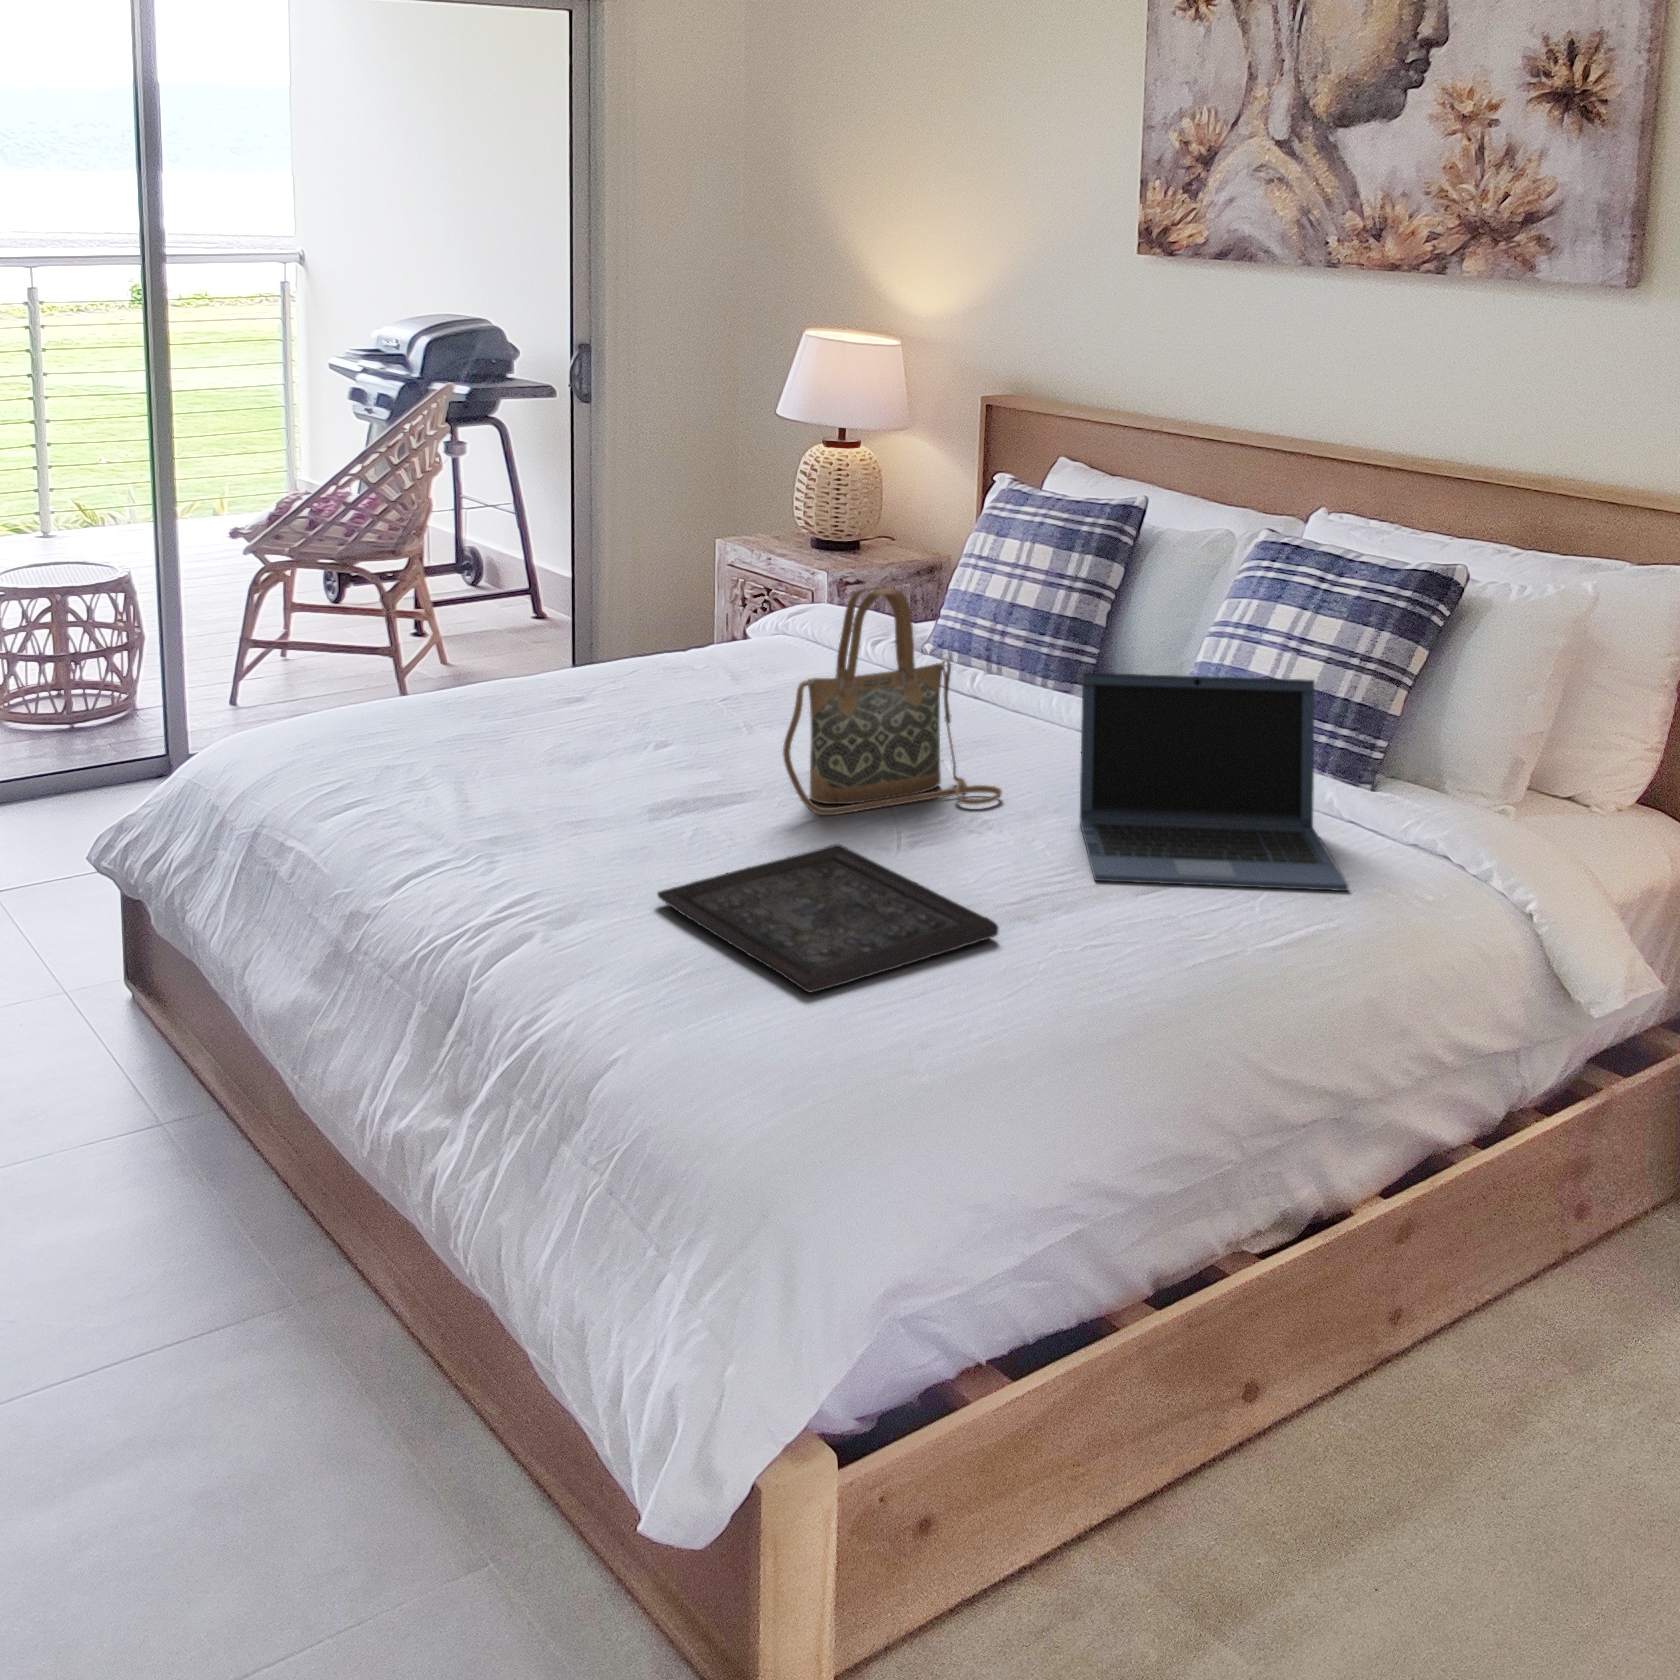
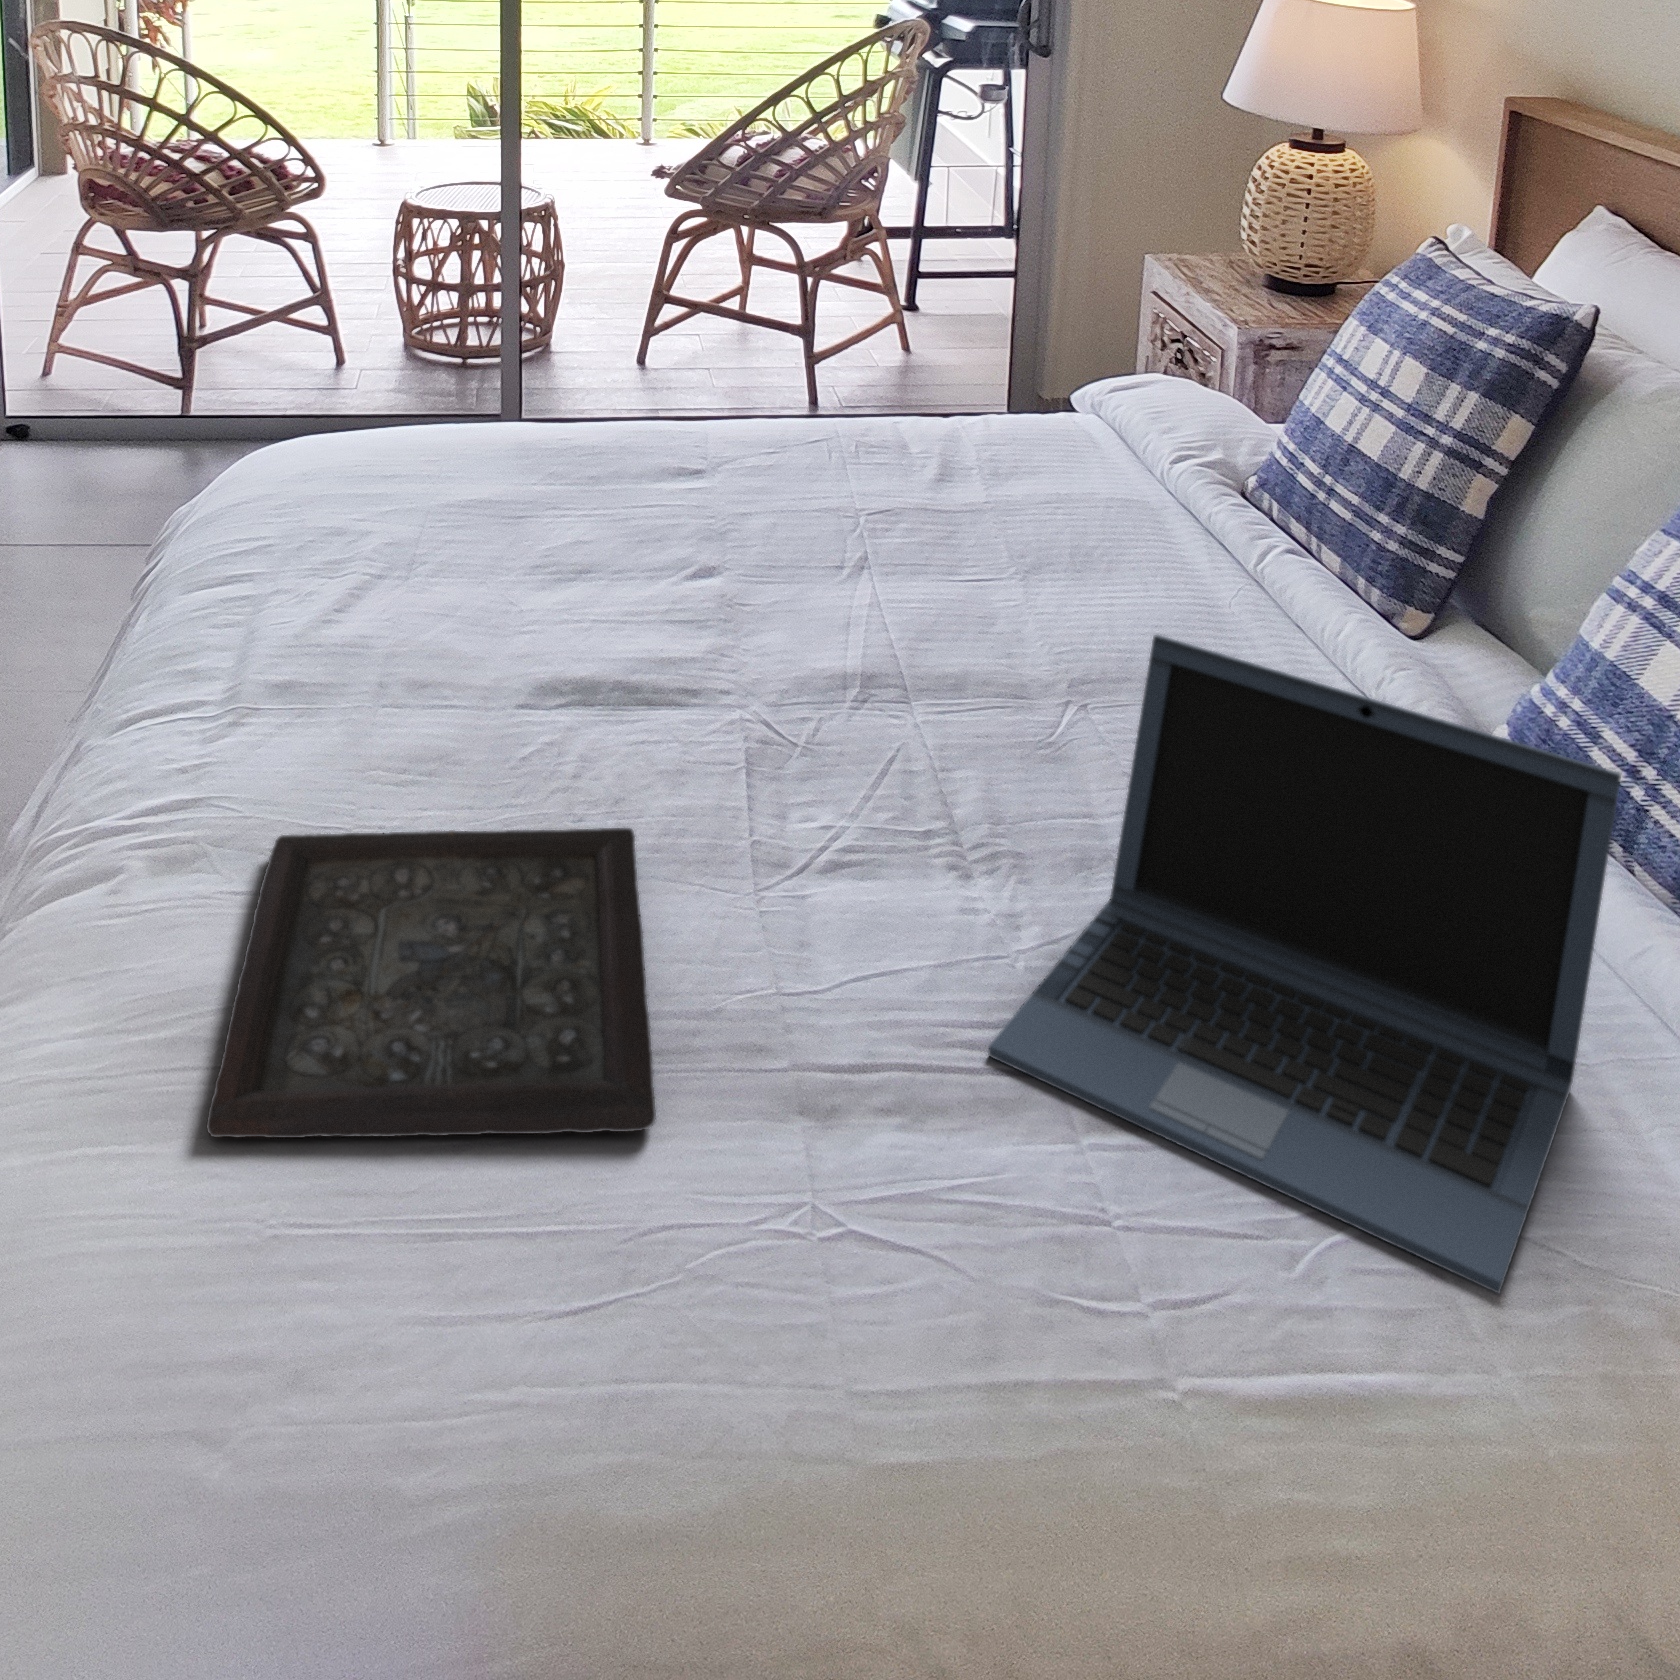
handbag: present [783,587,1002,815] -> none [672,406,1040,812]

